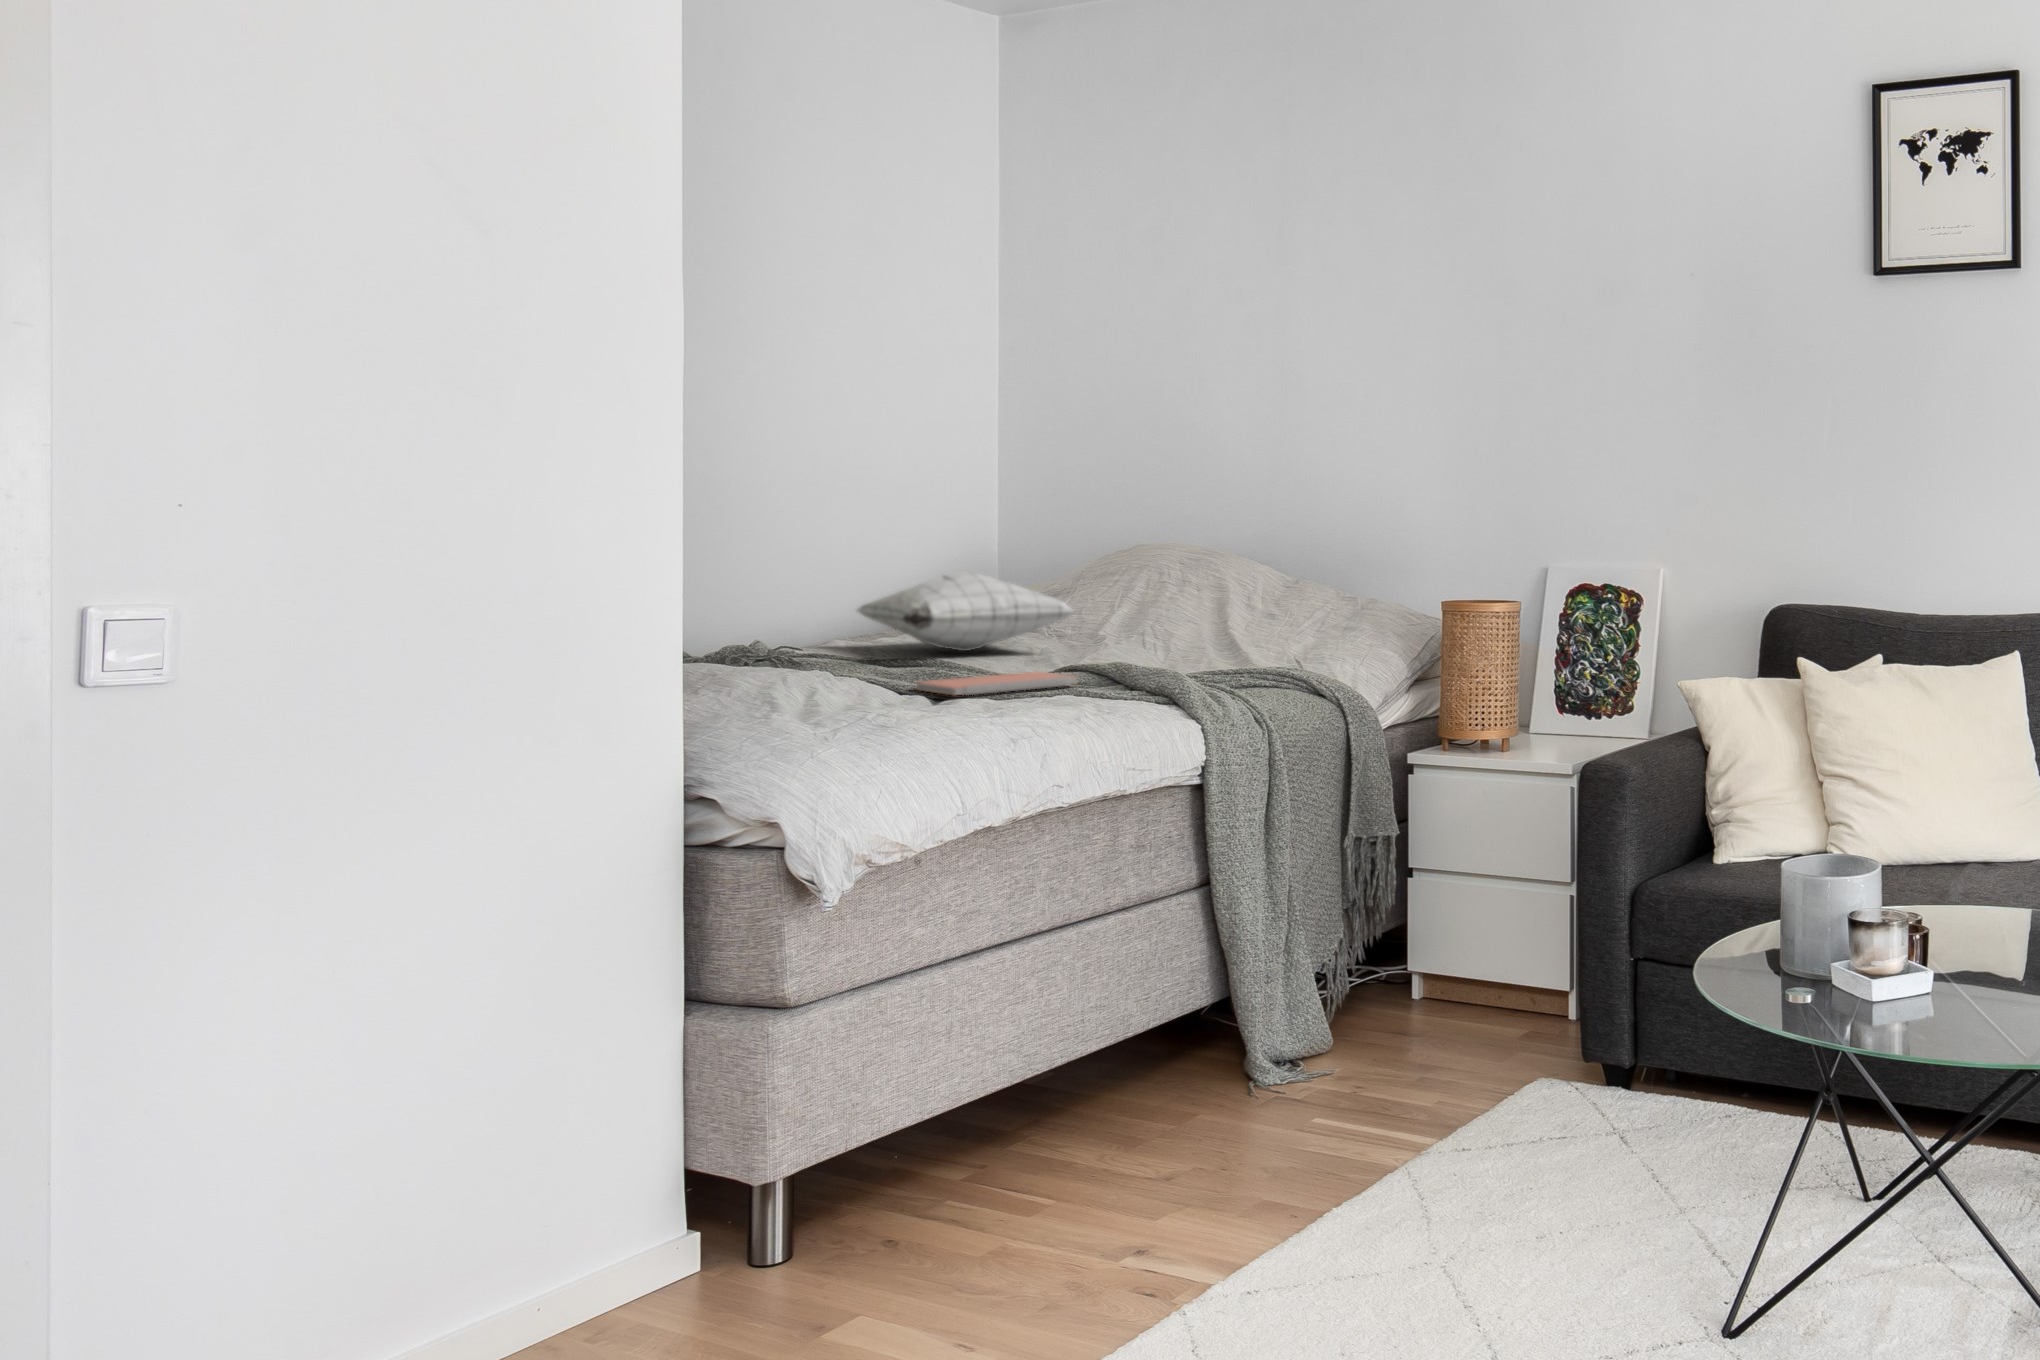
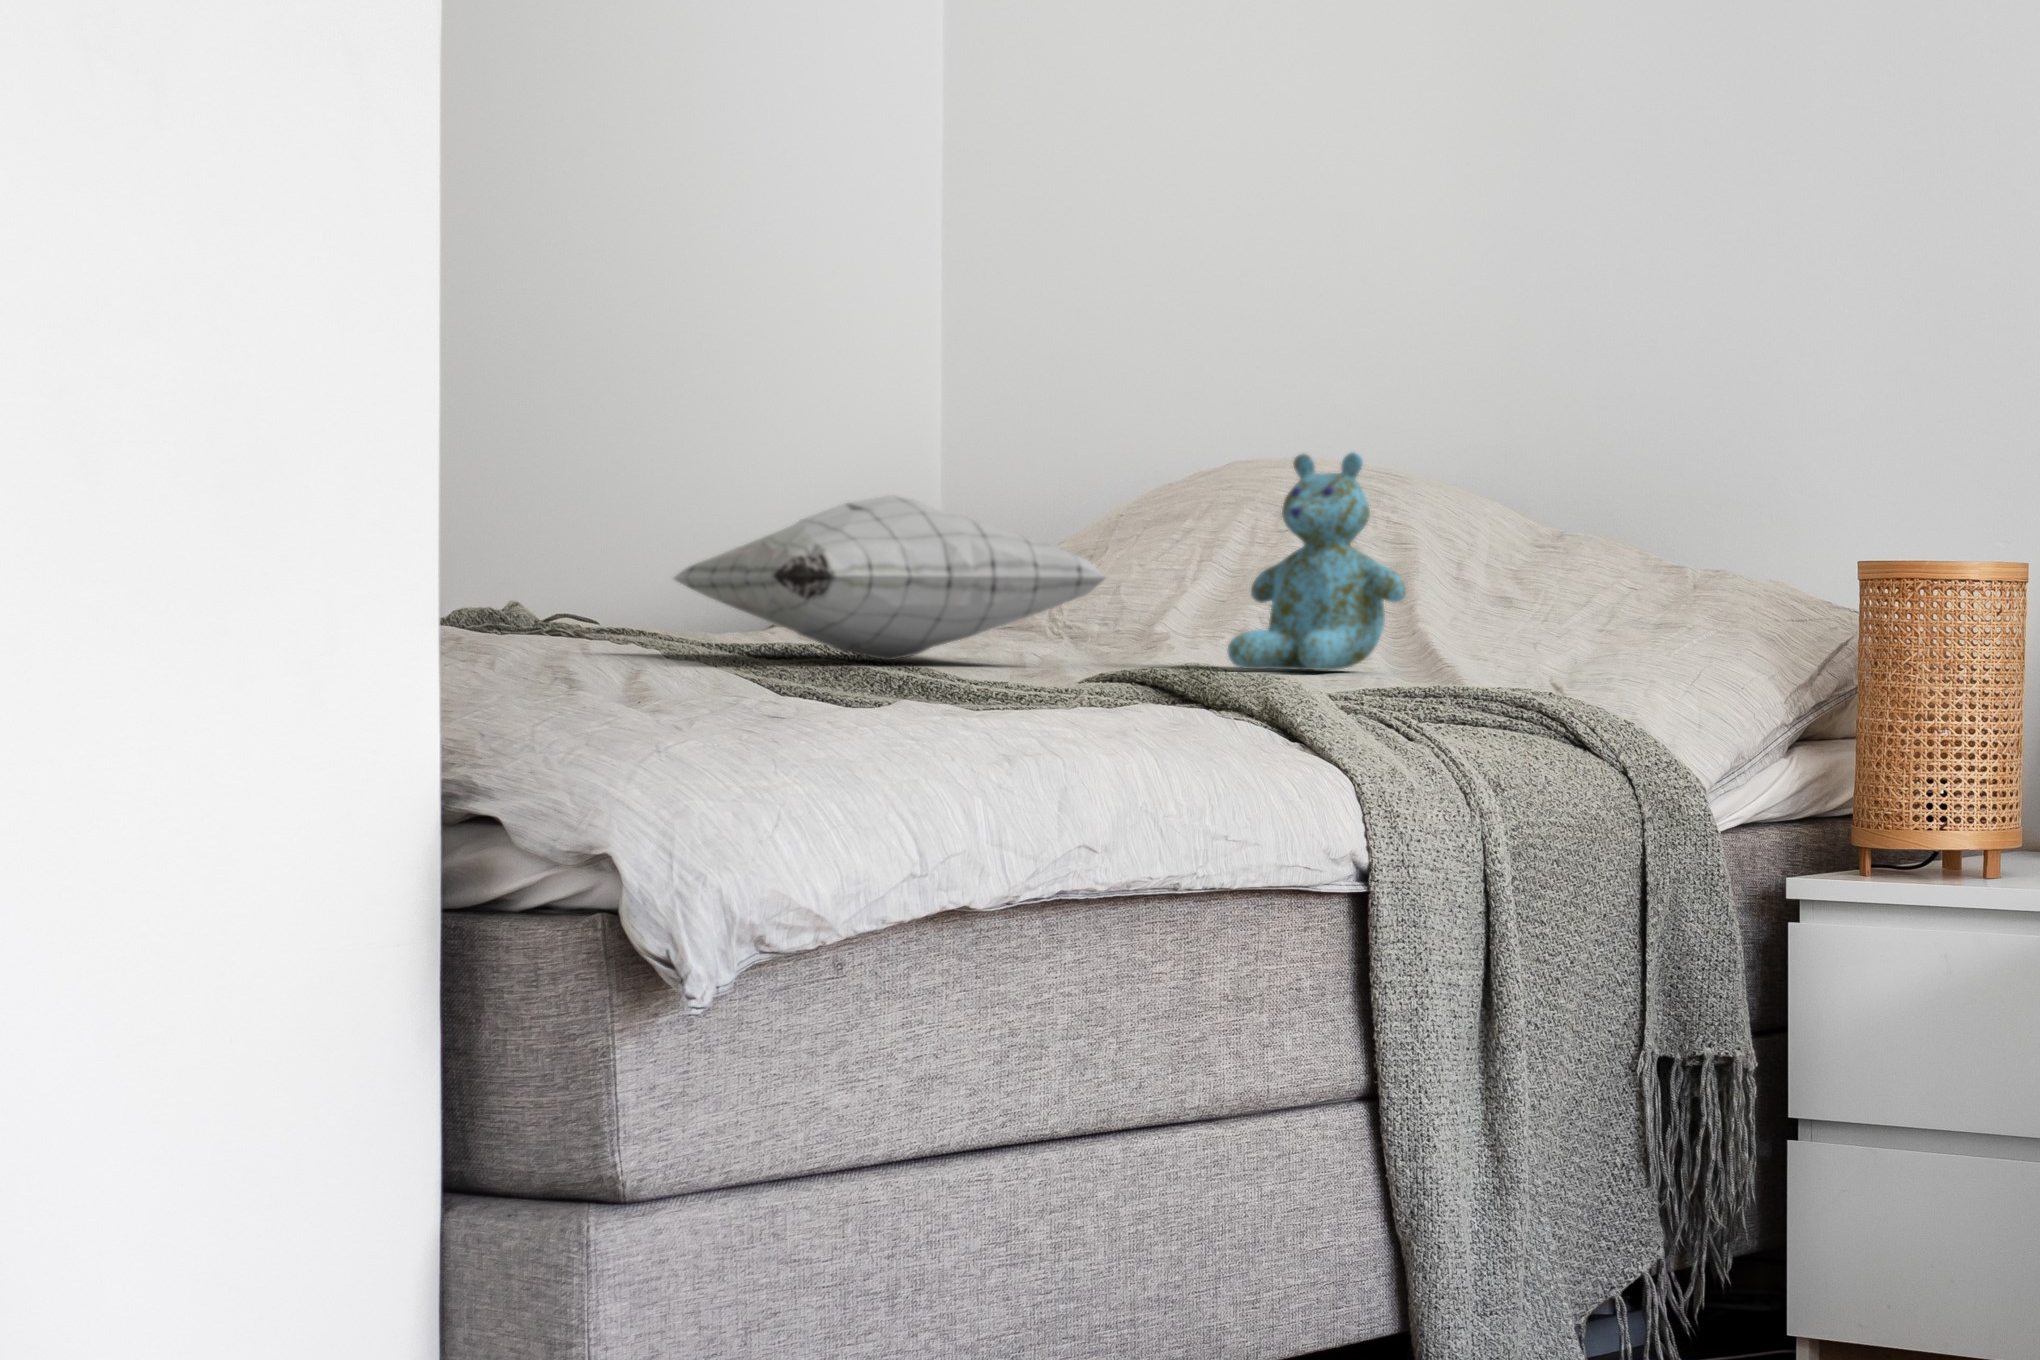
stuffed bear: none [1135,547,1223,654] -> present [1228,452,1406,670]
notebook: present [915,672,1076,695] -> none [808,665,1130,686]

